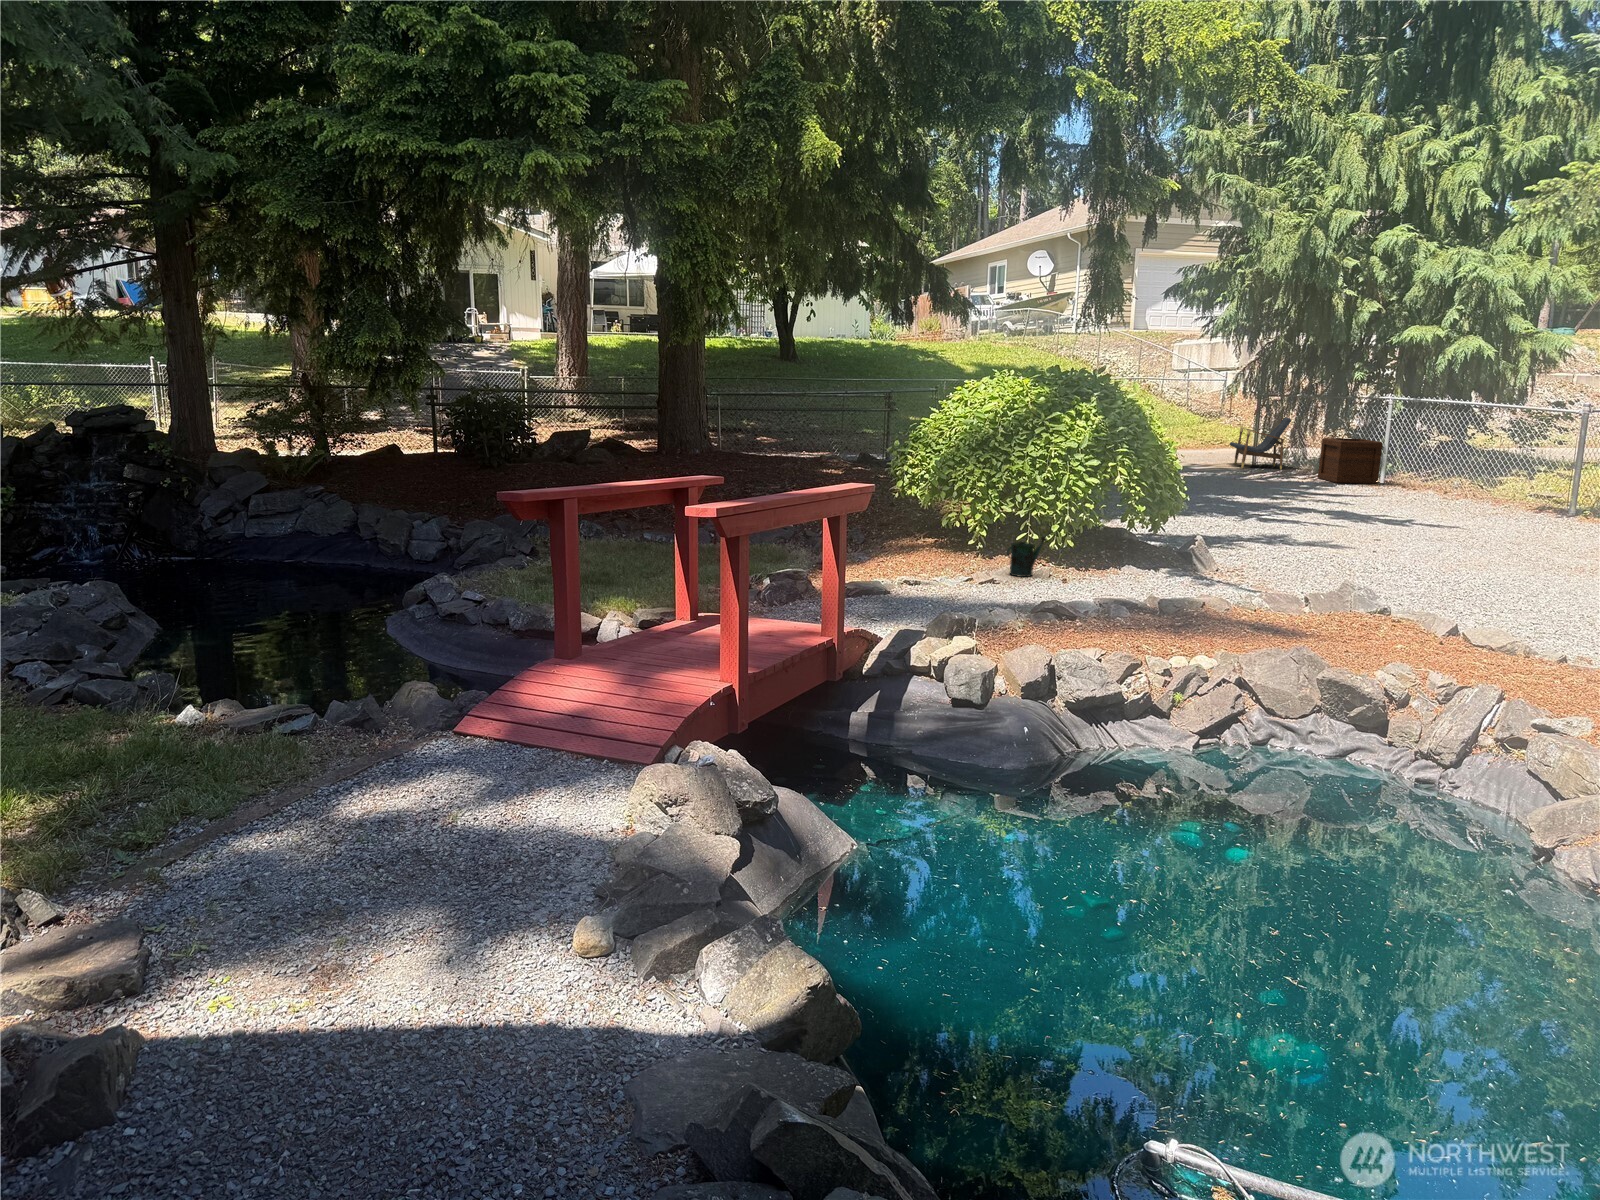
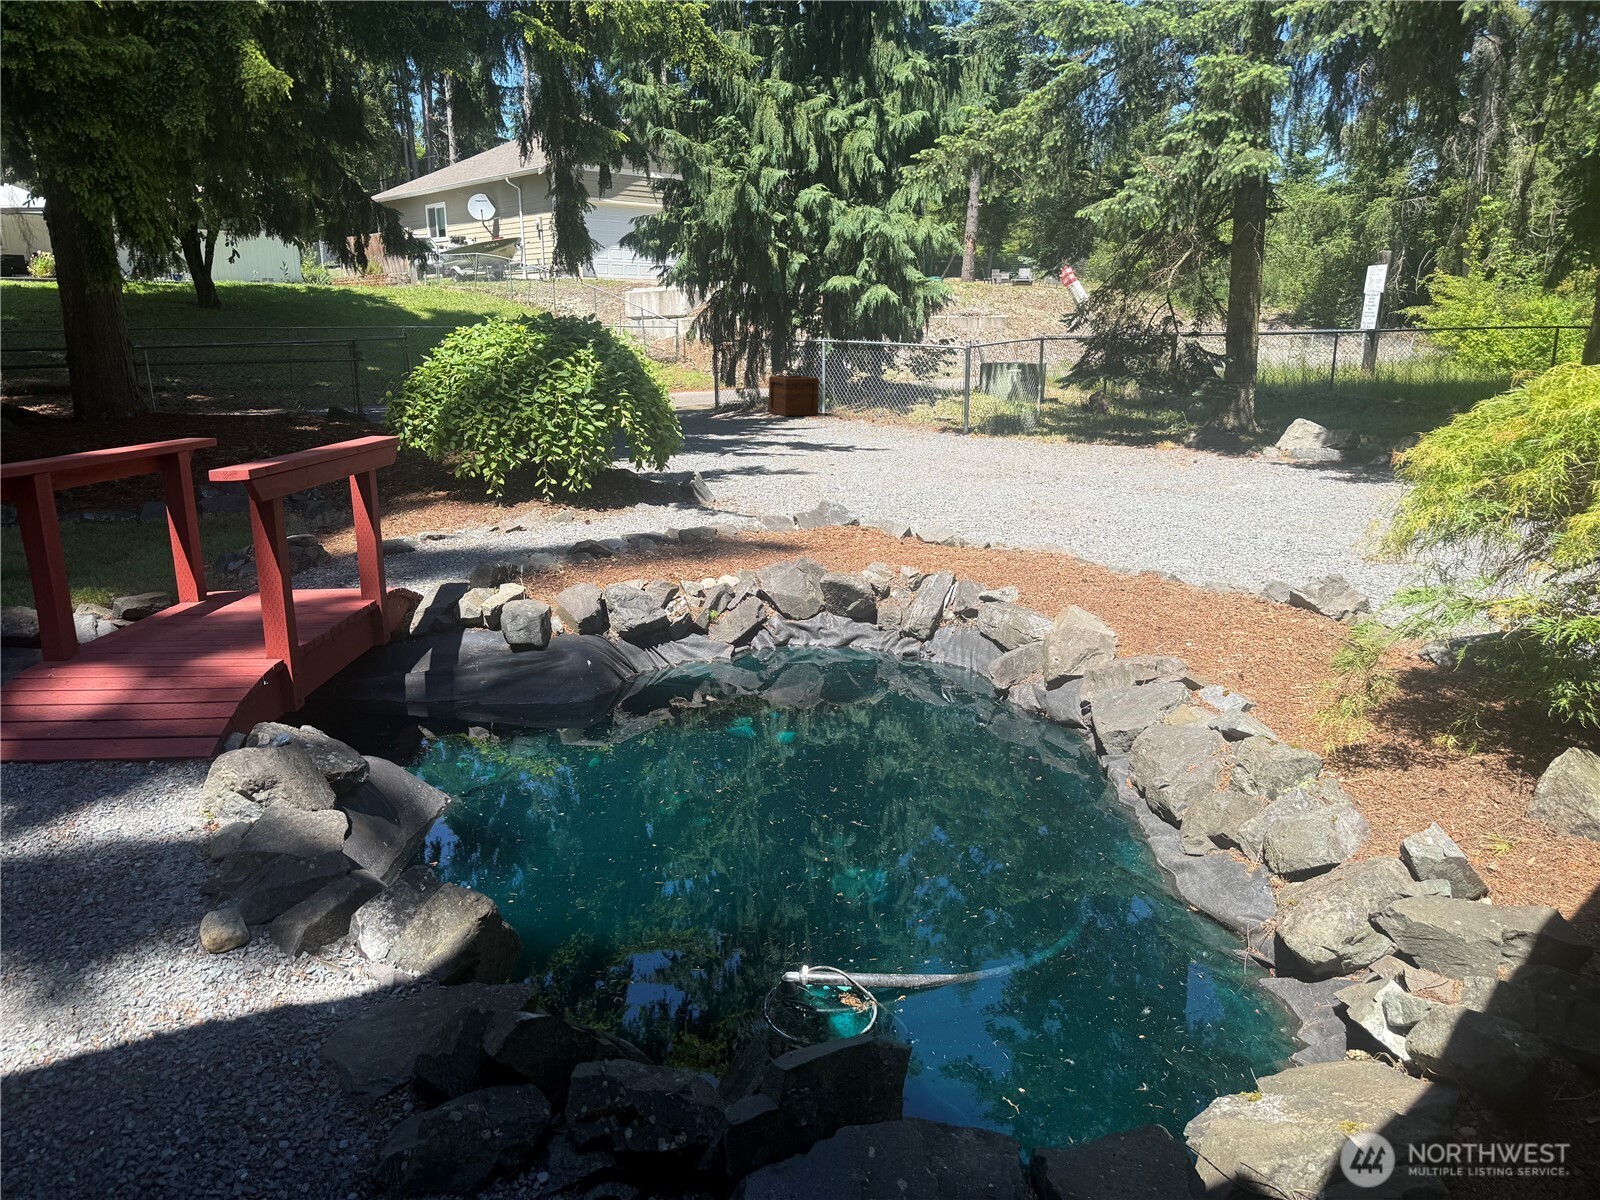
lounge chair: present [1230,417,1291,469] -> none [689,358,740,407]
watering can: present [1007,537,1048,577] -> none [526,481,563,521]

